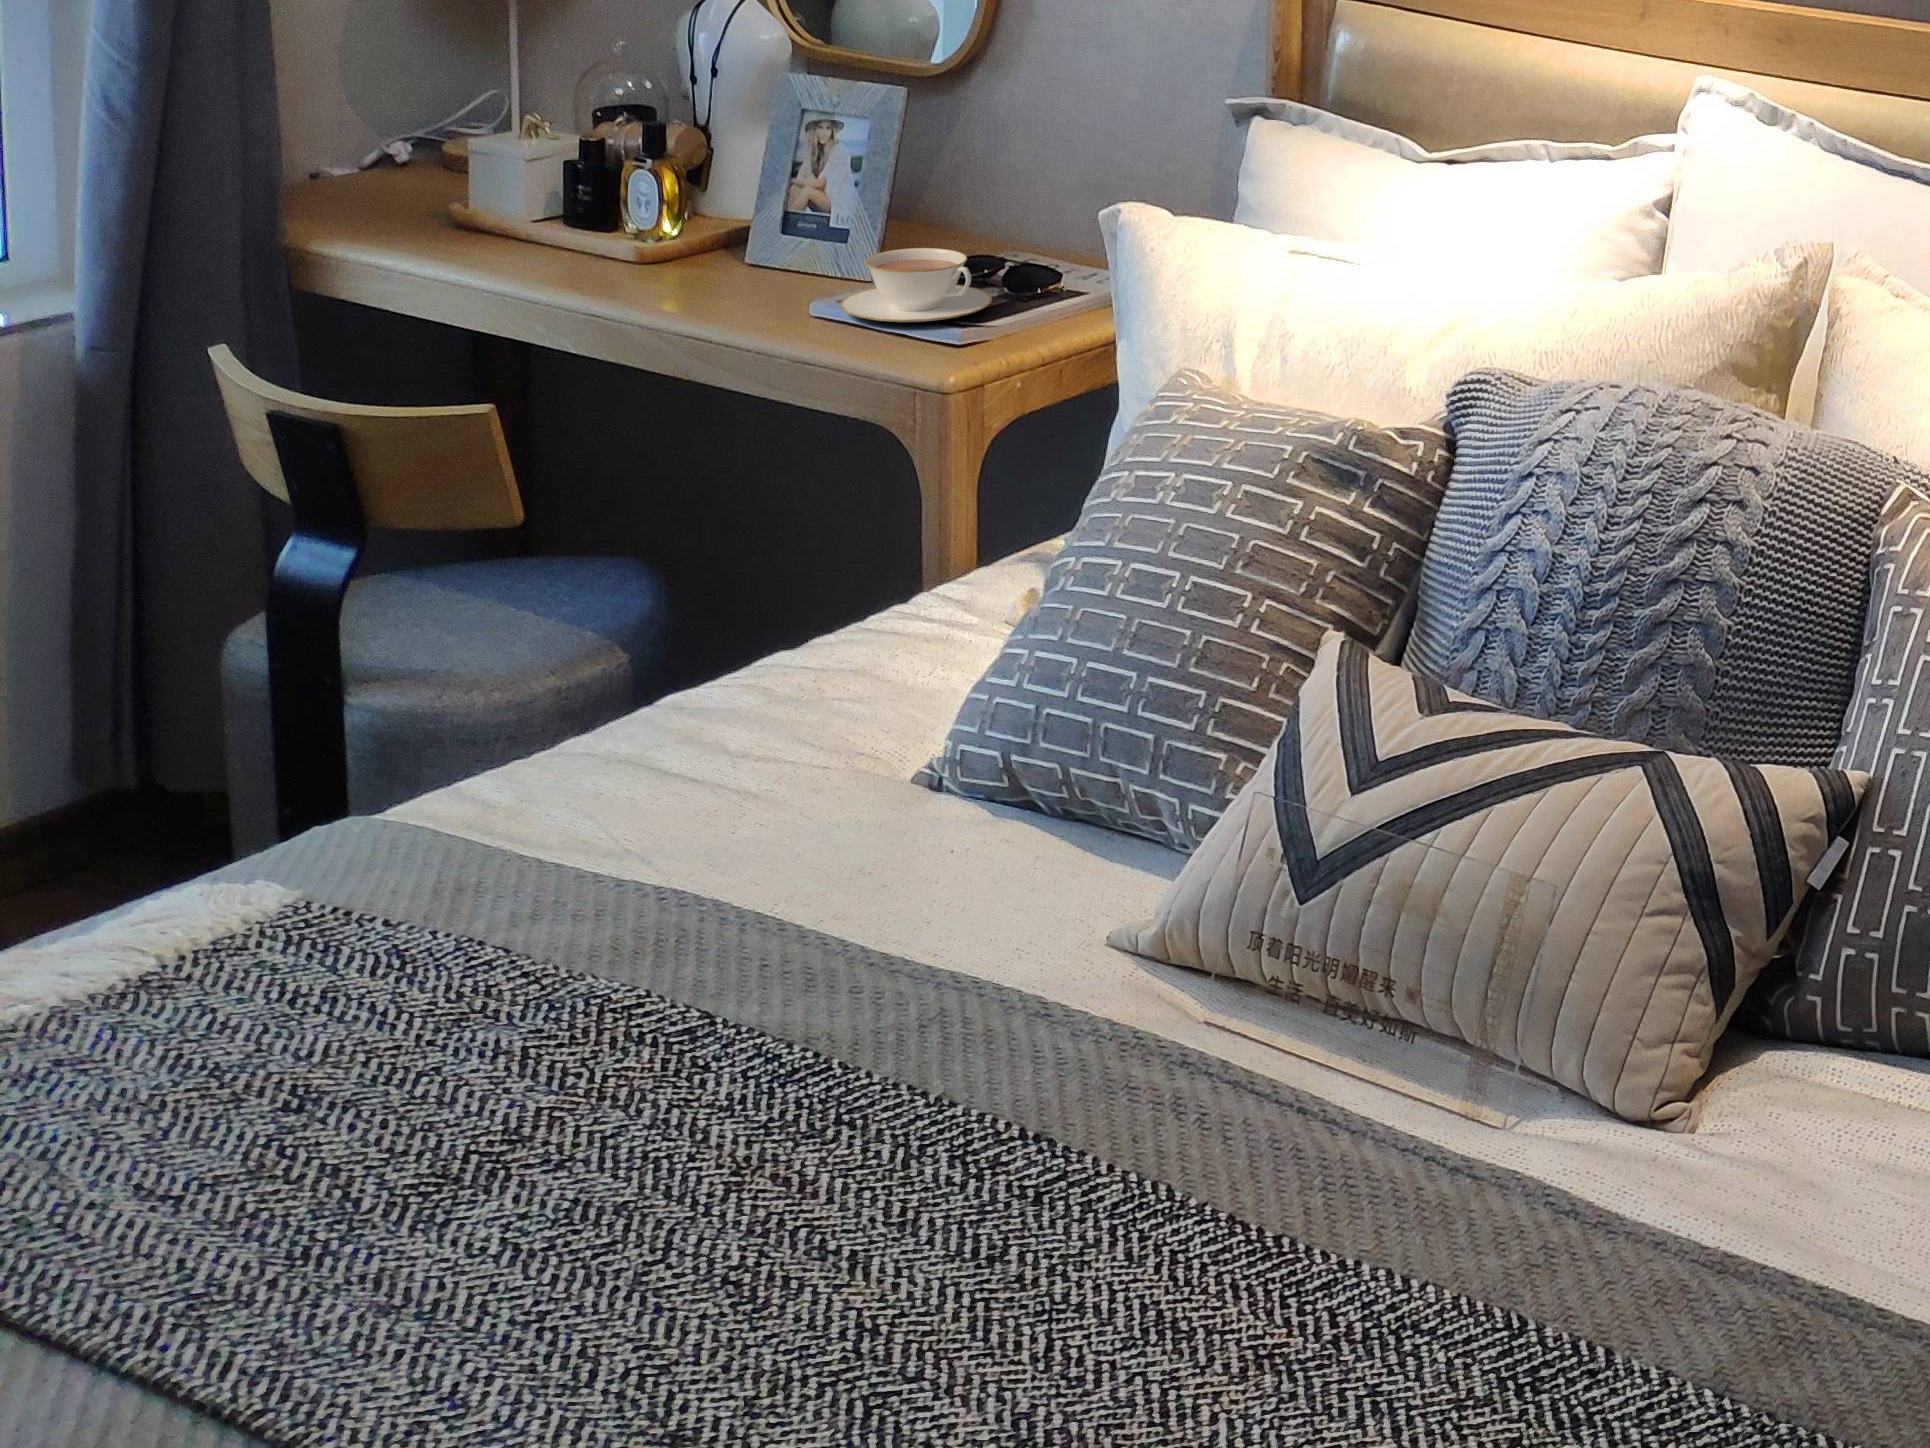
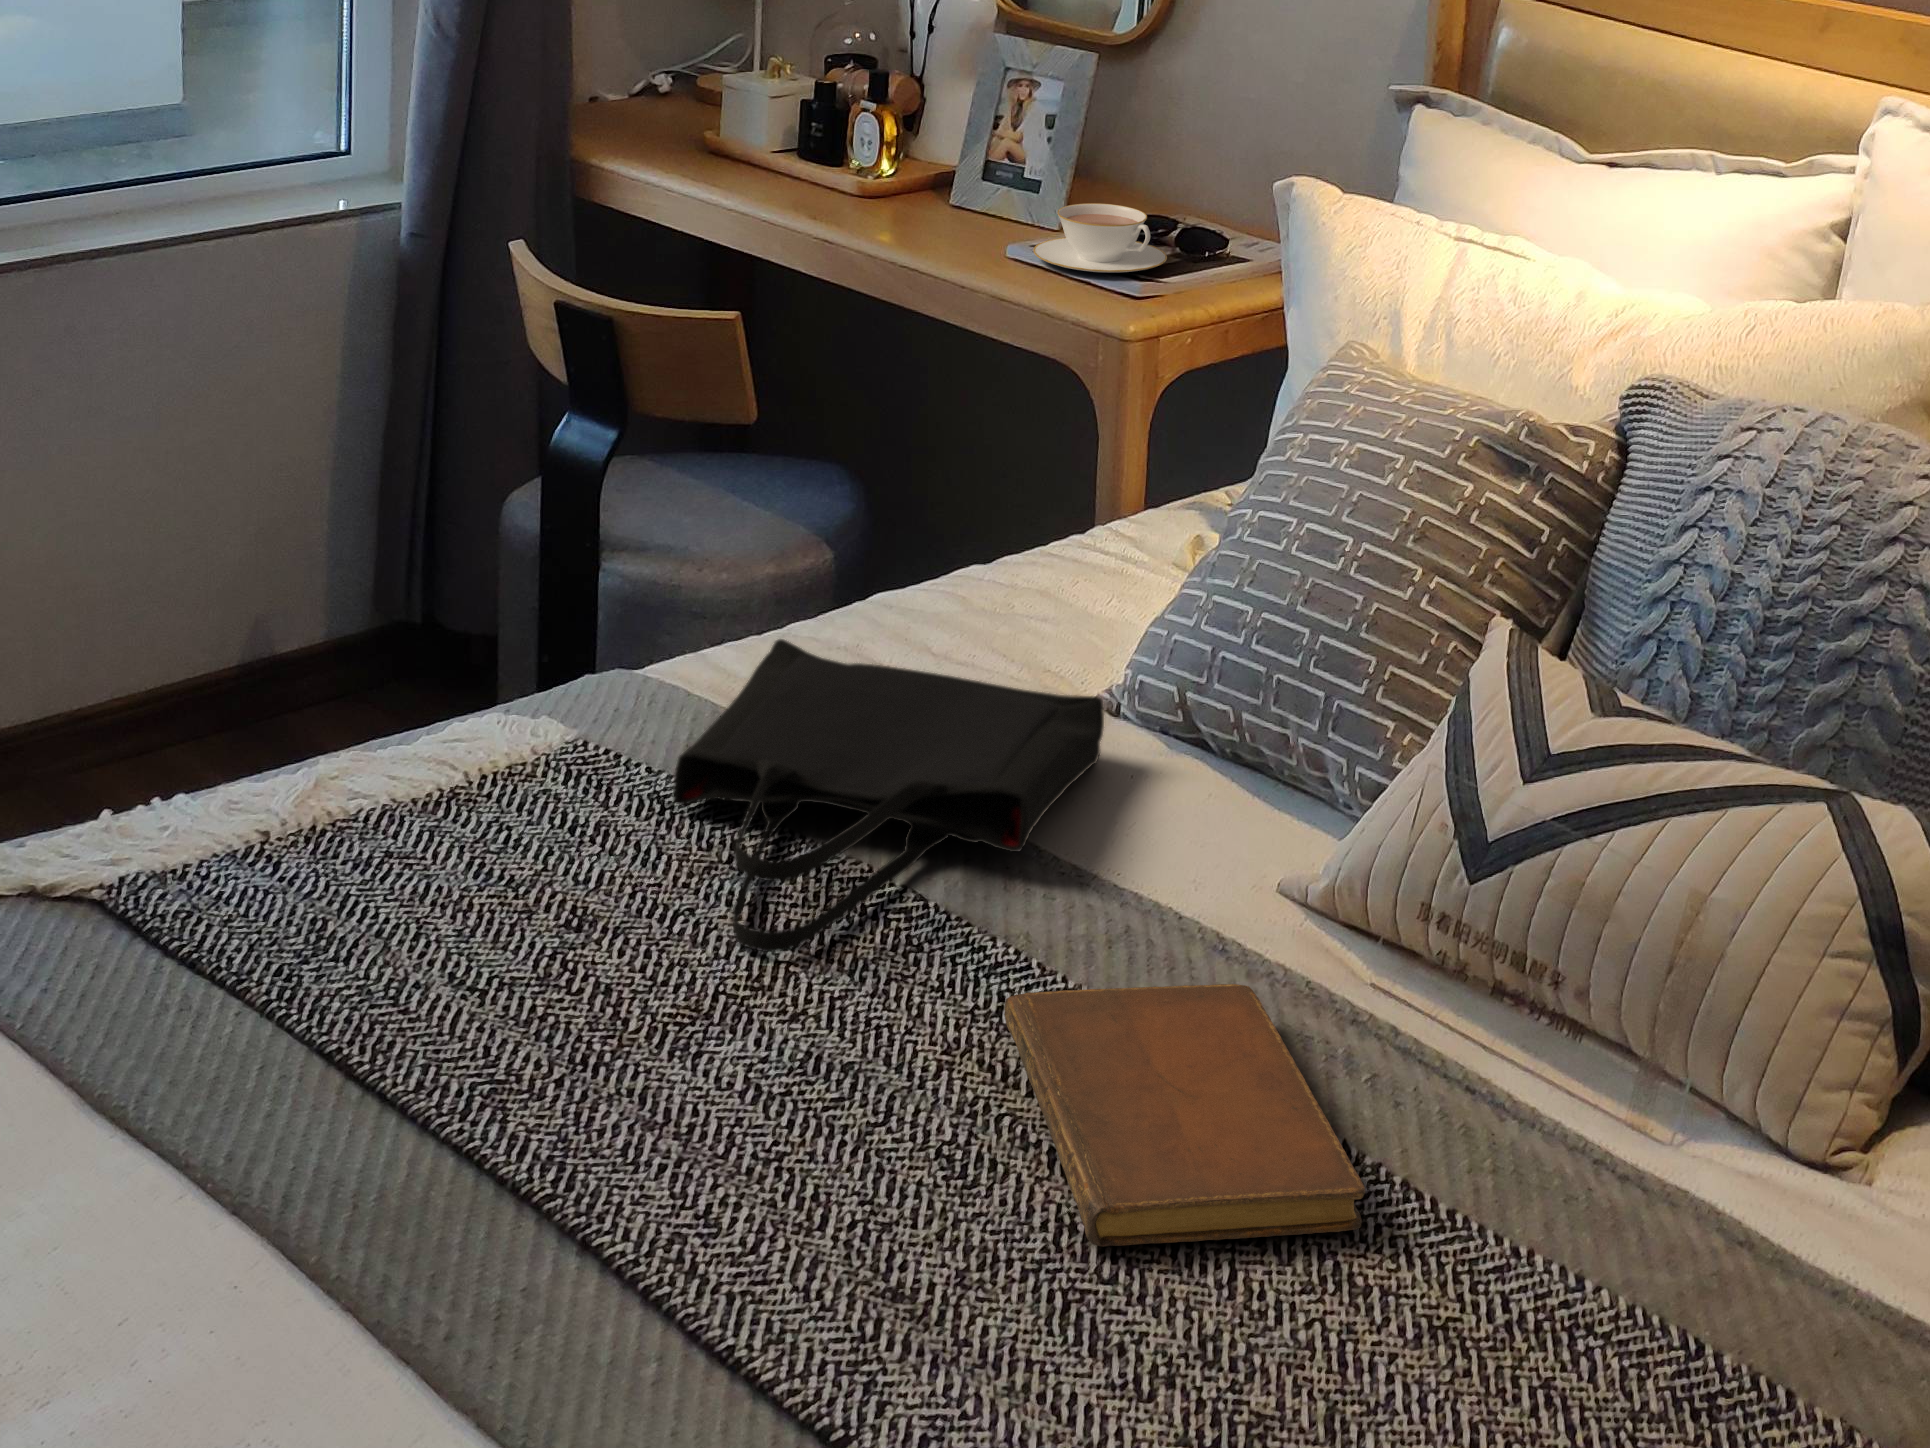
tote bag: none [410,762,917,1106] -> present [673,639,1104,952]
notebook: none [803,1048,1191,1342] -> present [1004,984,1366,1247]

